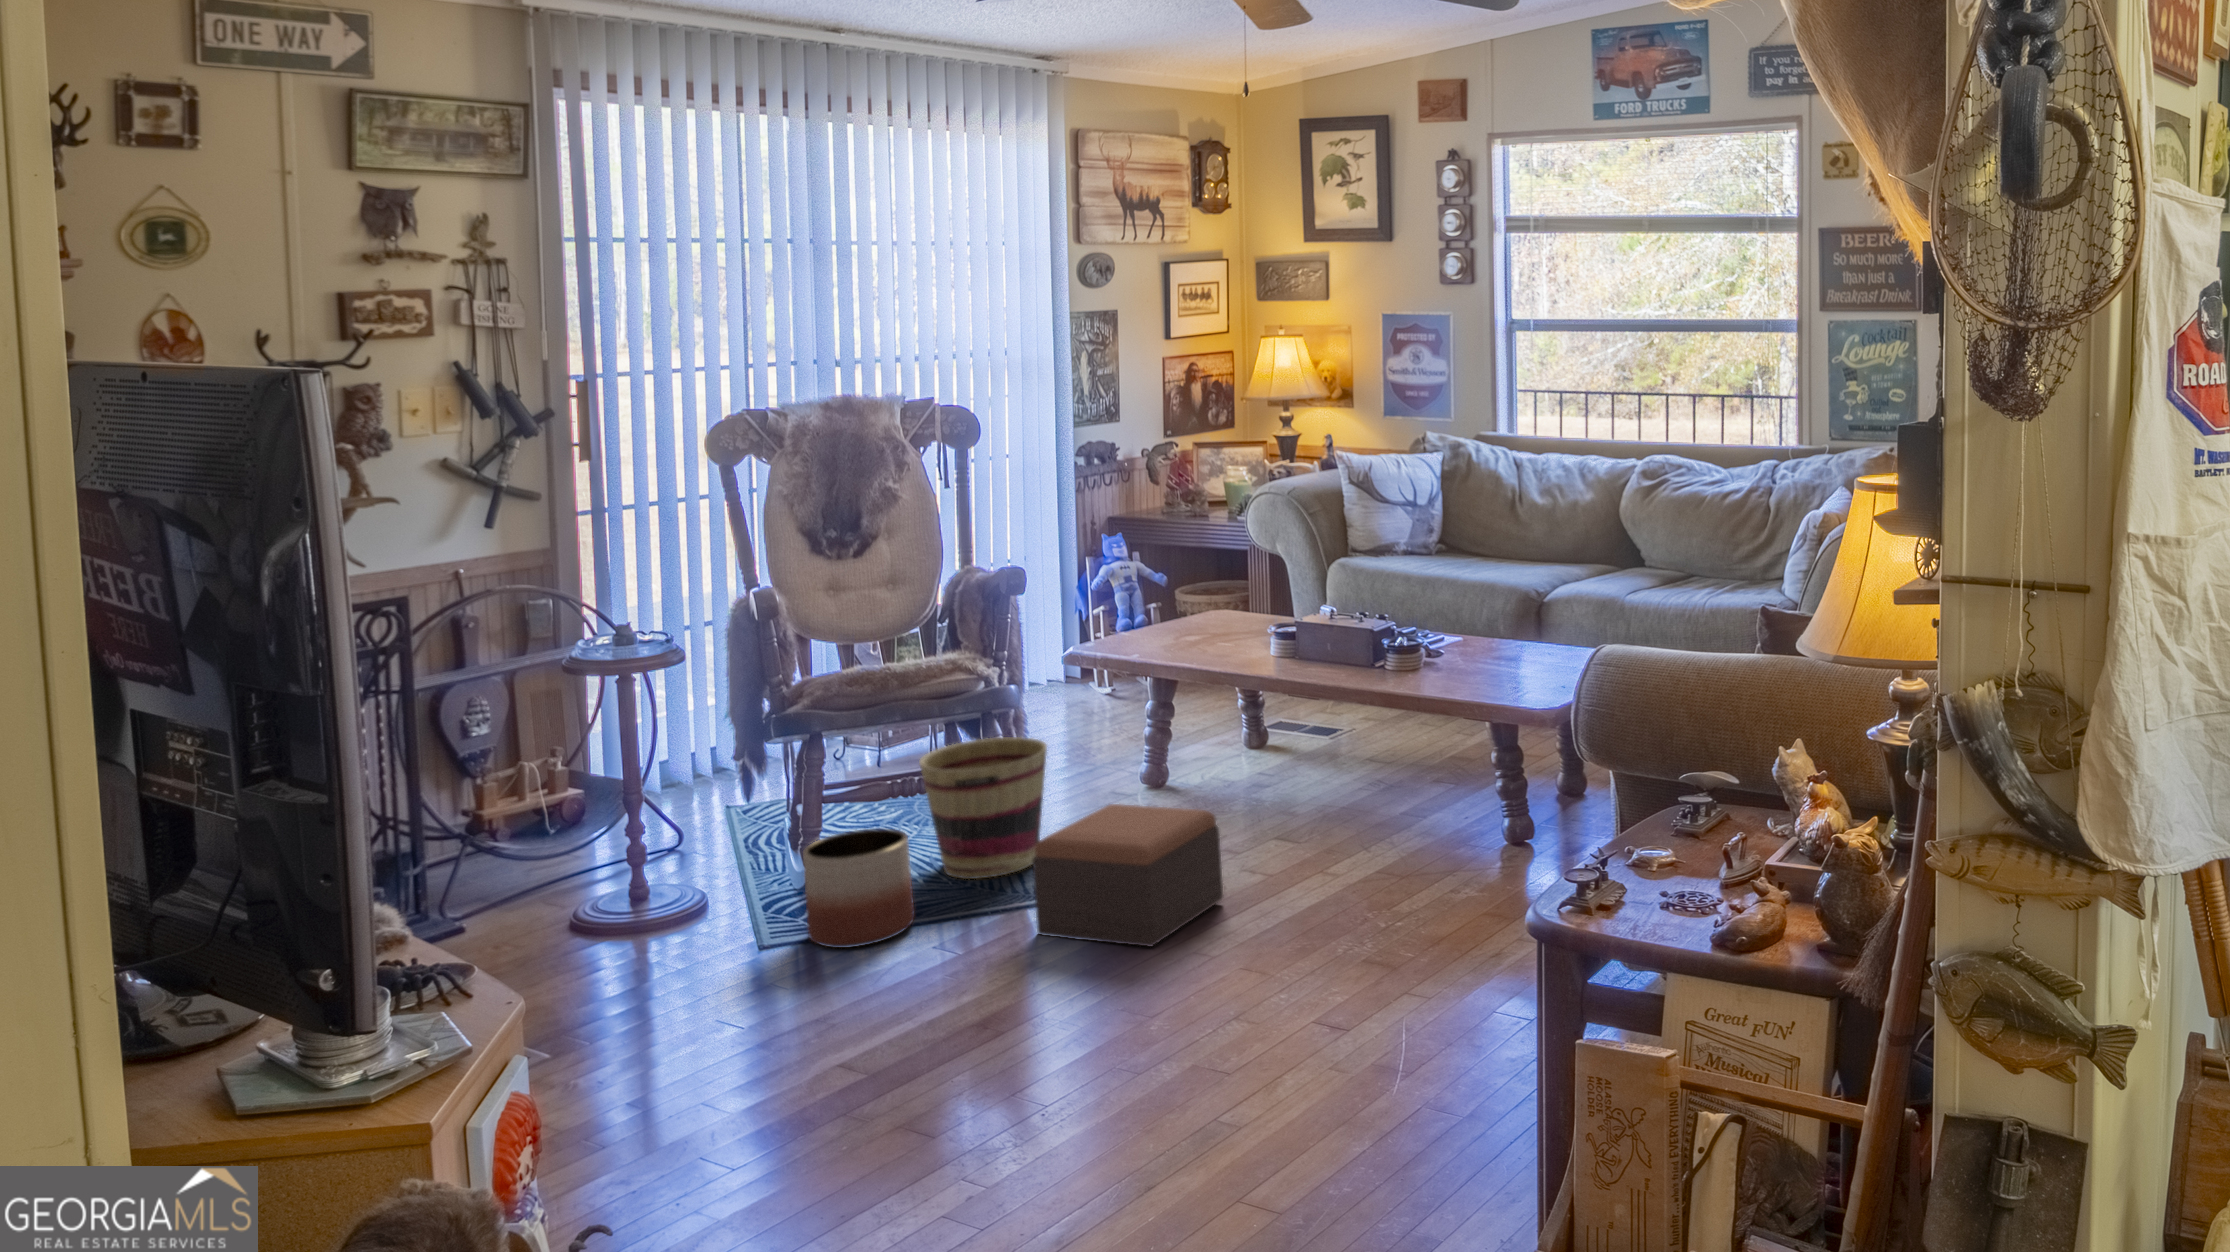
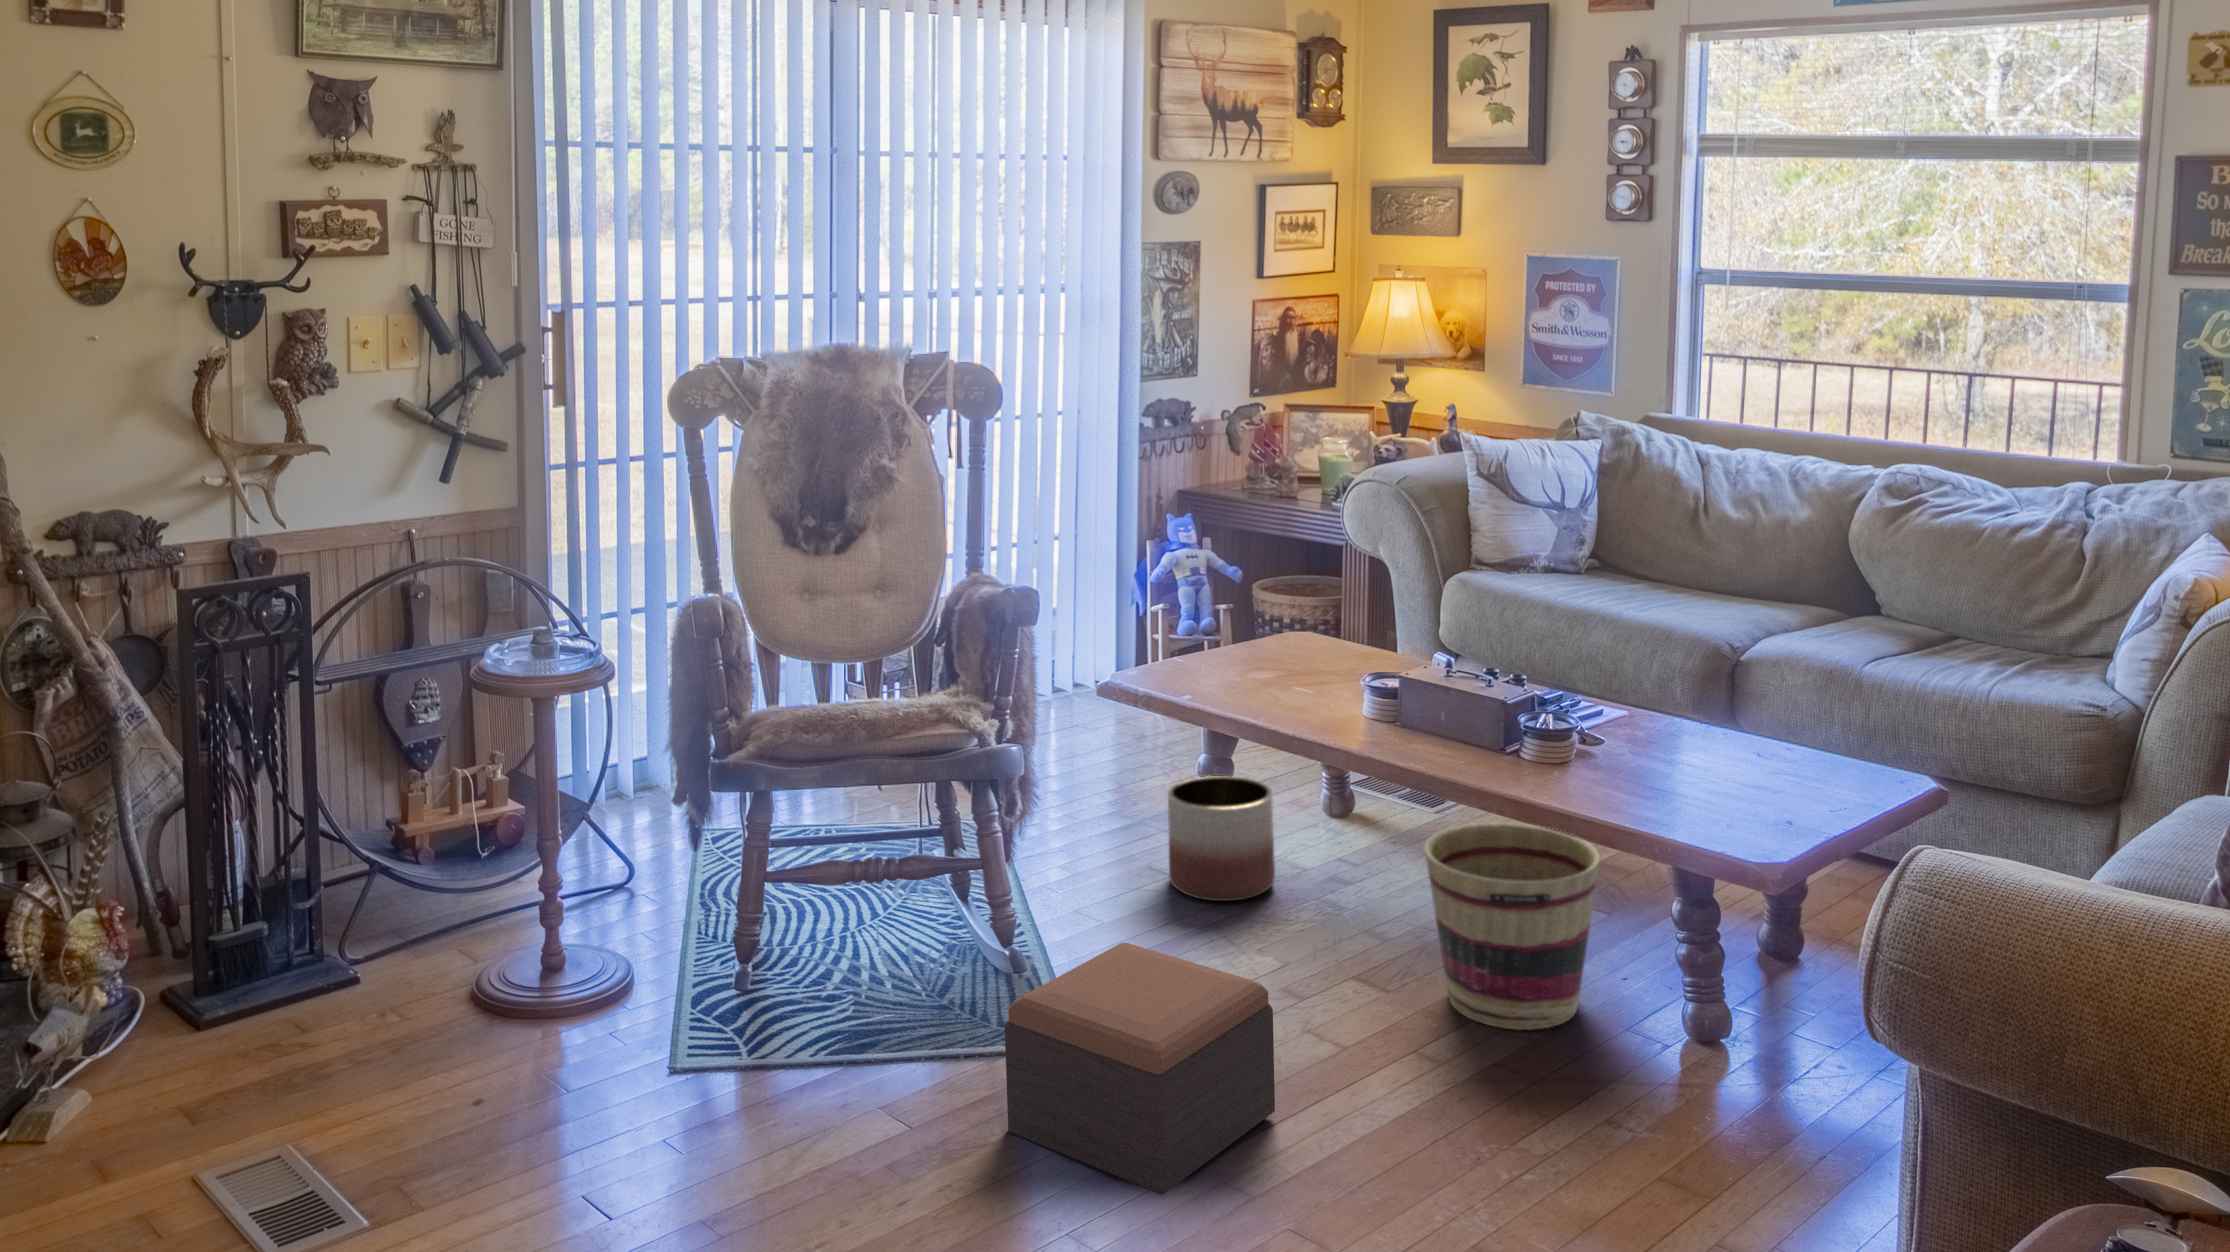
basket: present [919,737,1047,879] -> present [1424,822,1600,1030]
planter: present [803,829,914,948] -> present [1168,776,1275,901]

